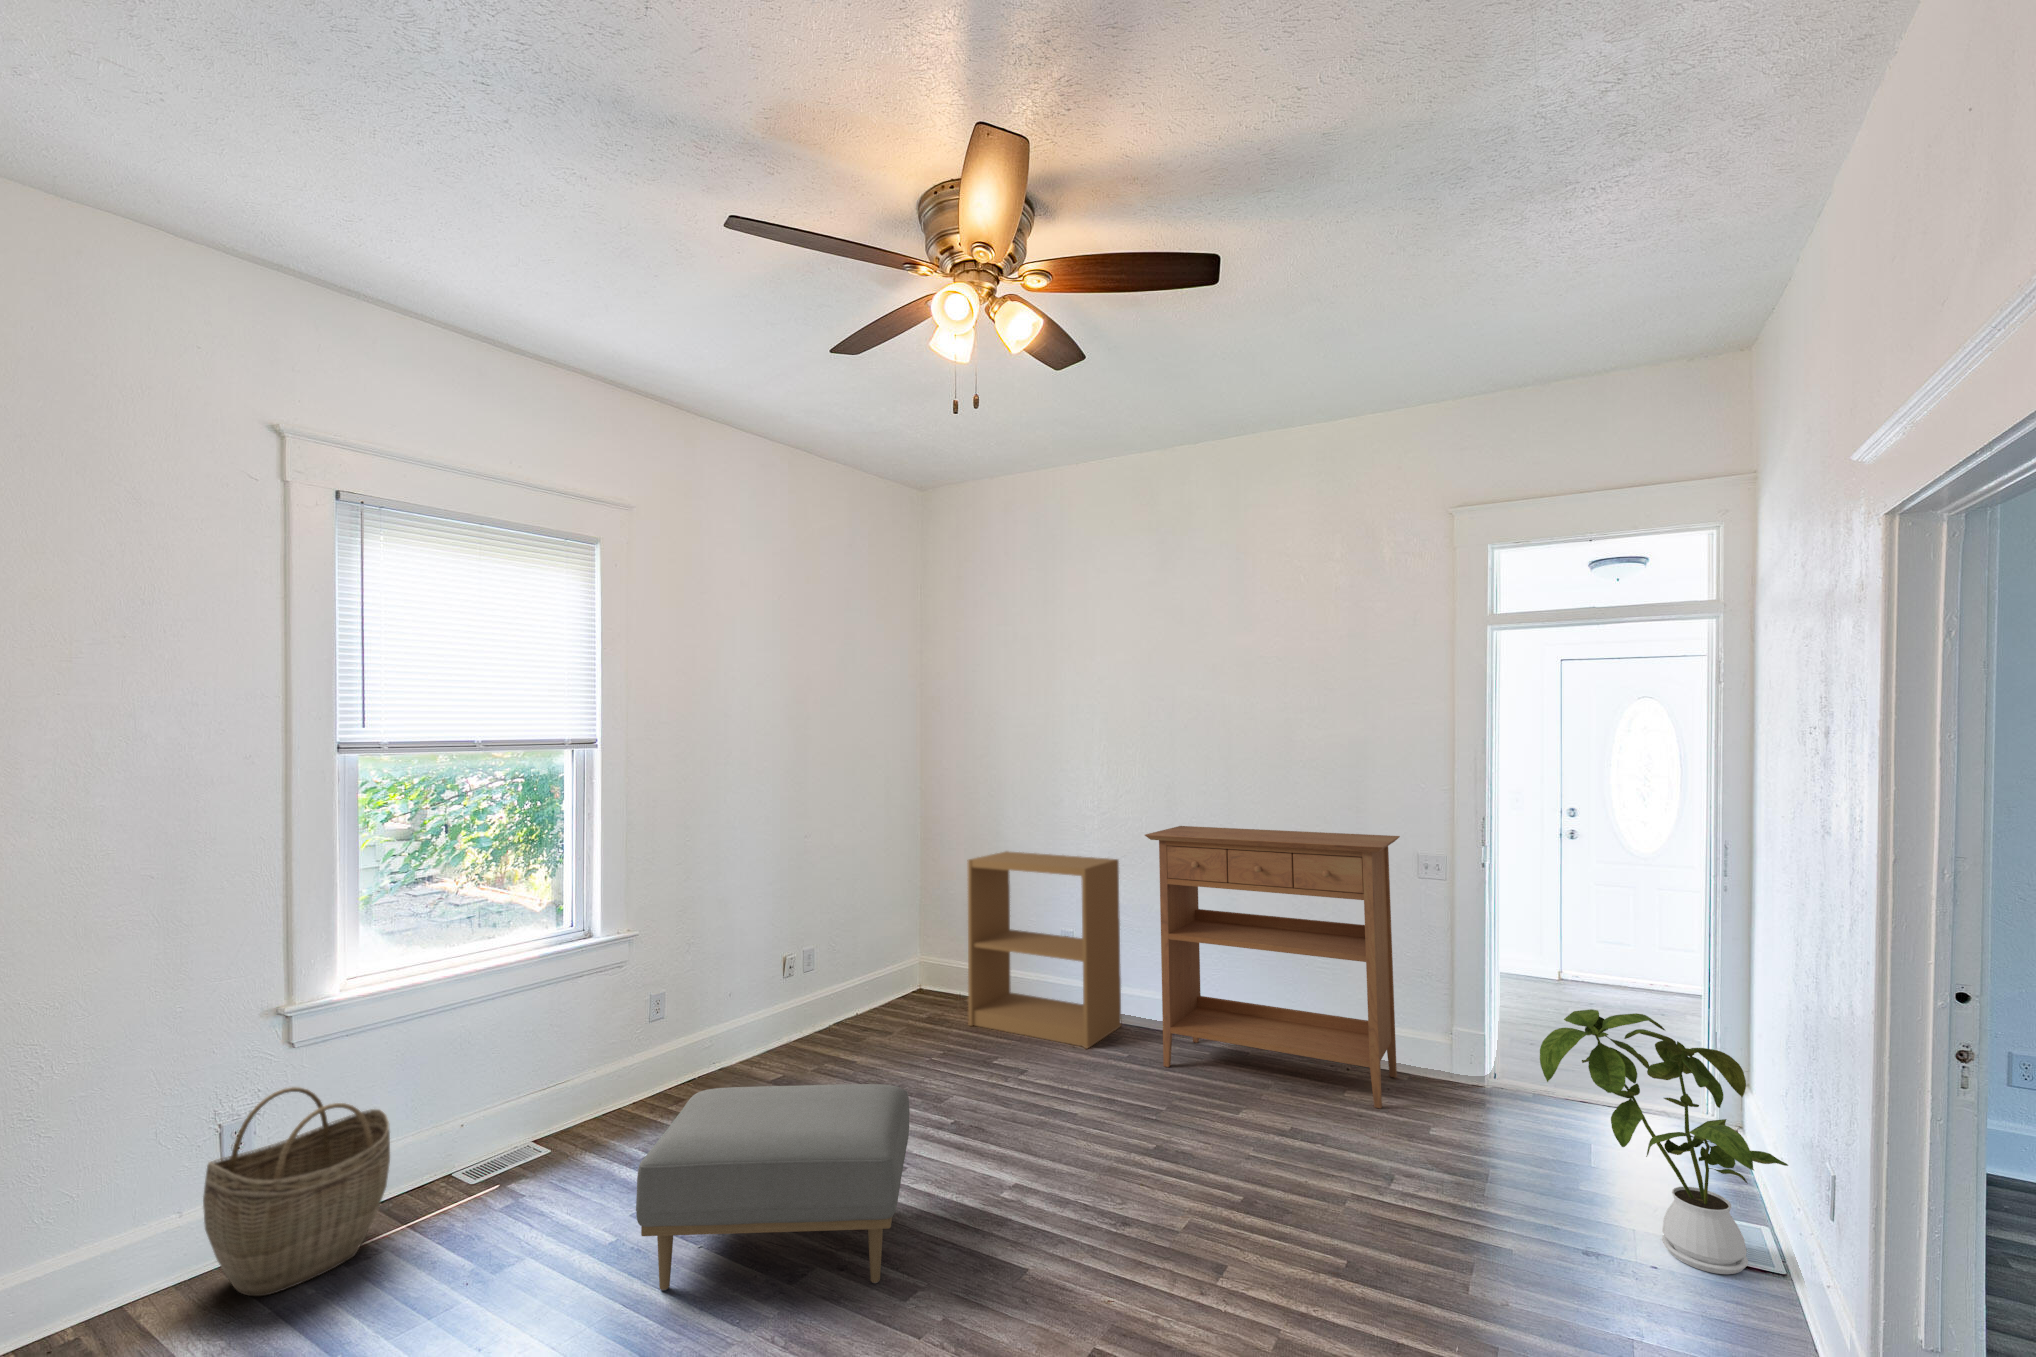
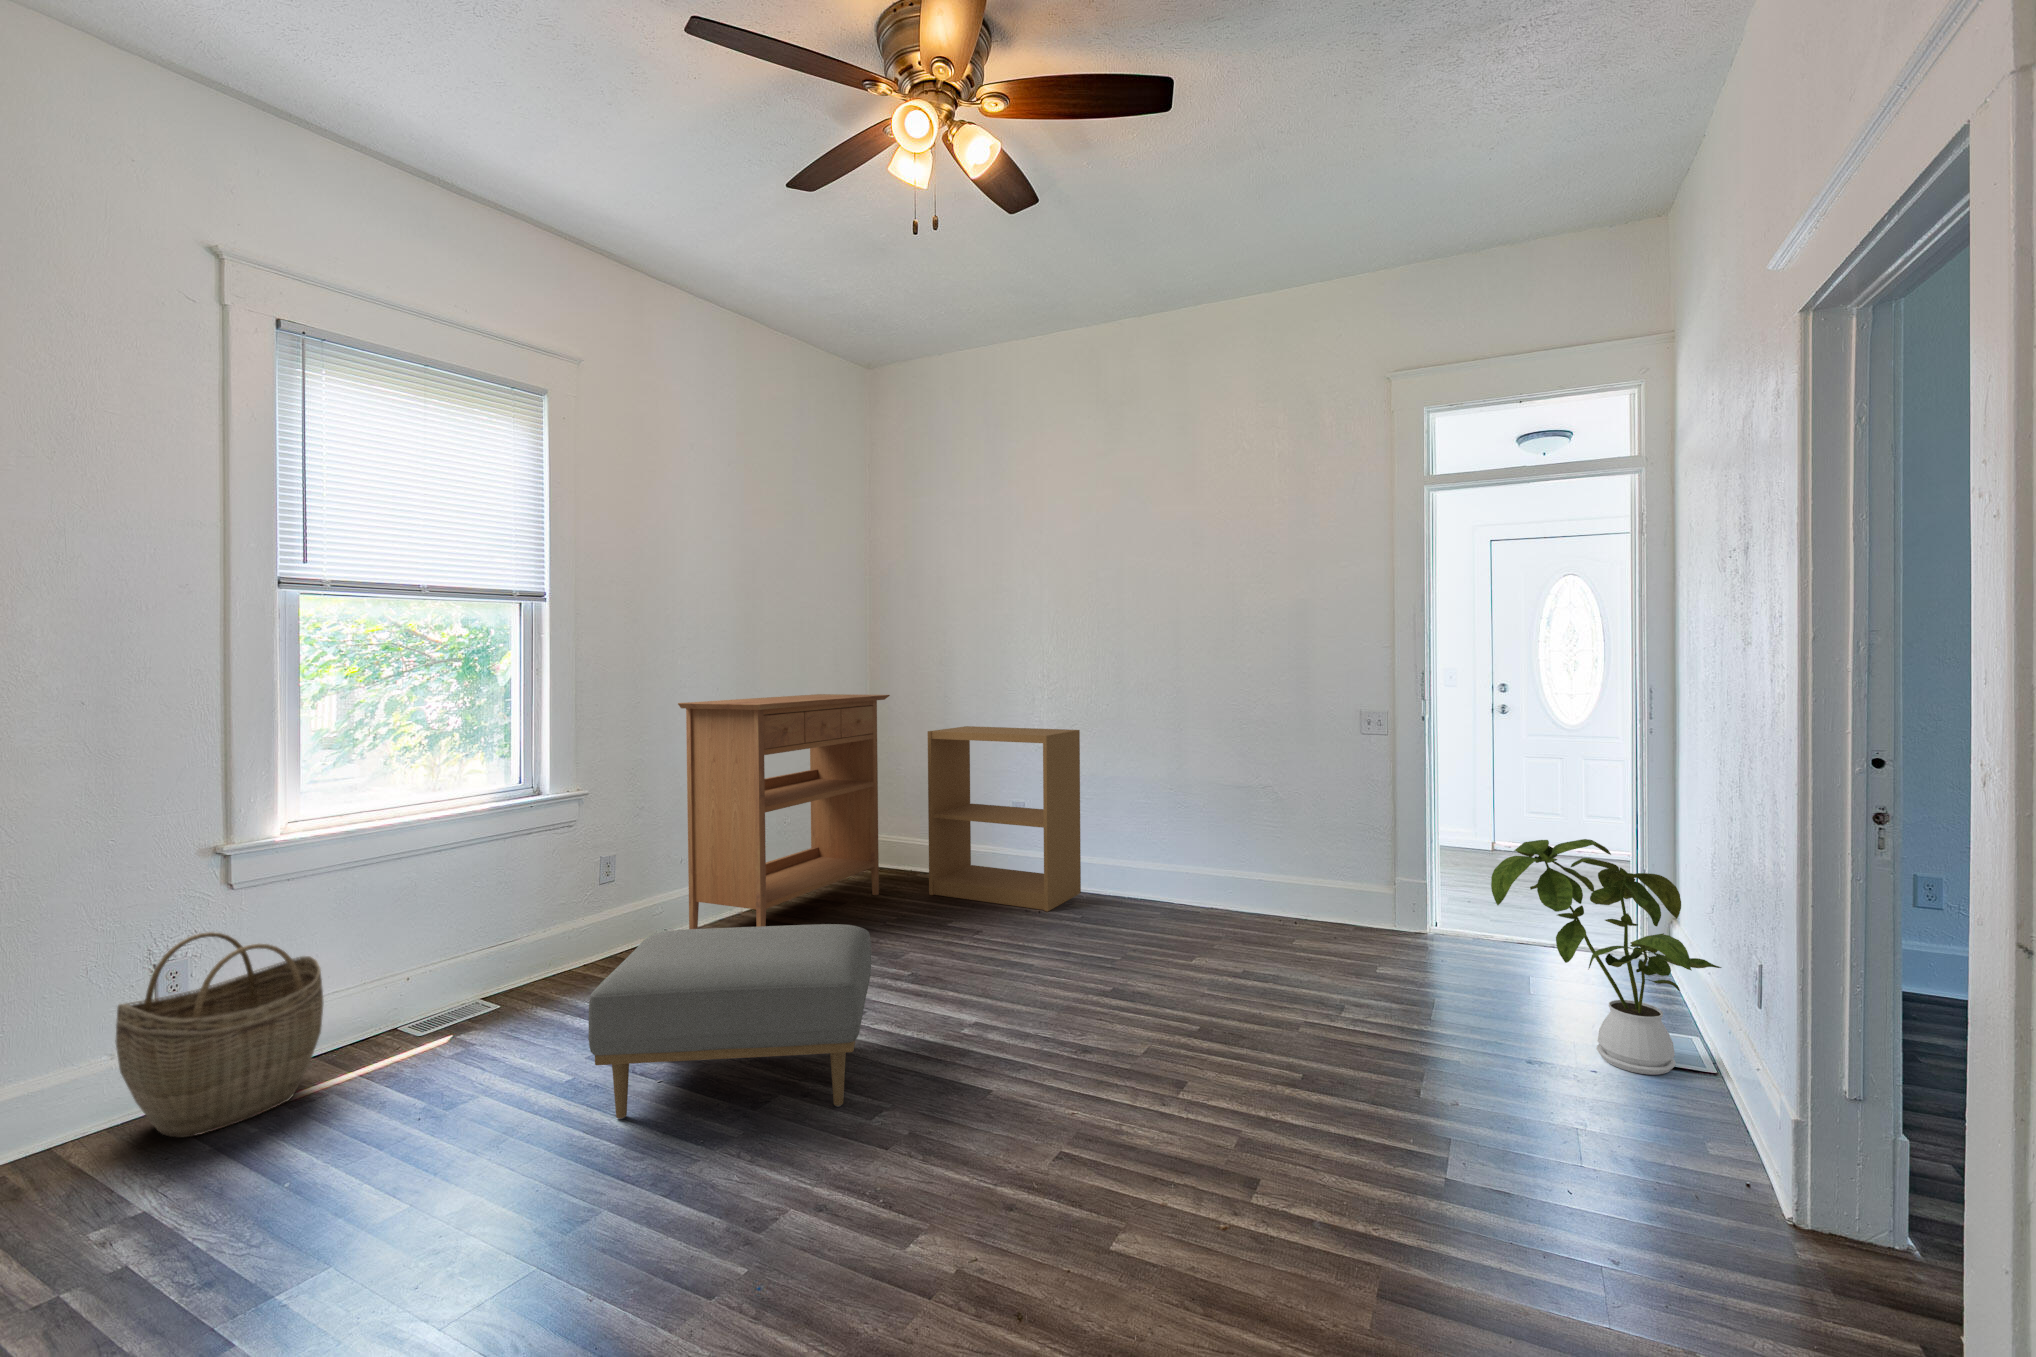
console table: present [1145,826,1400,1108] -> present [678,694,890,929]

